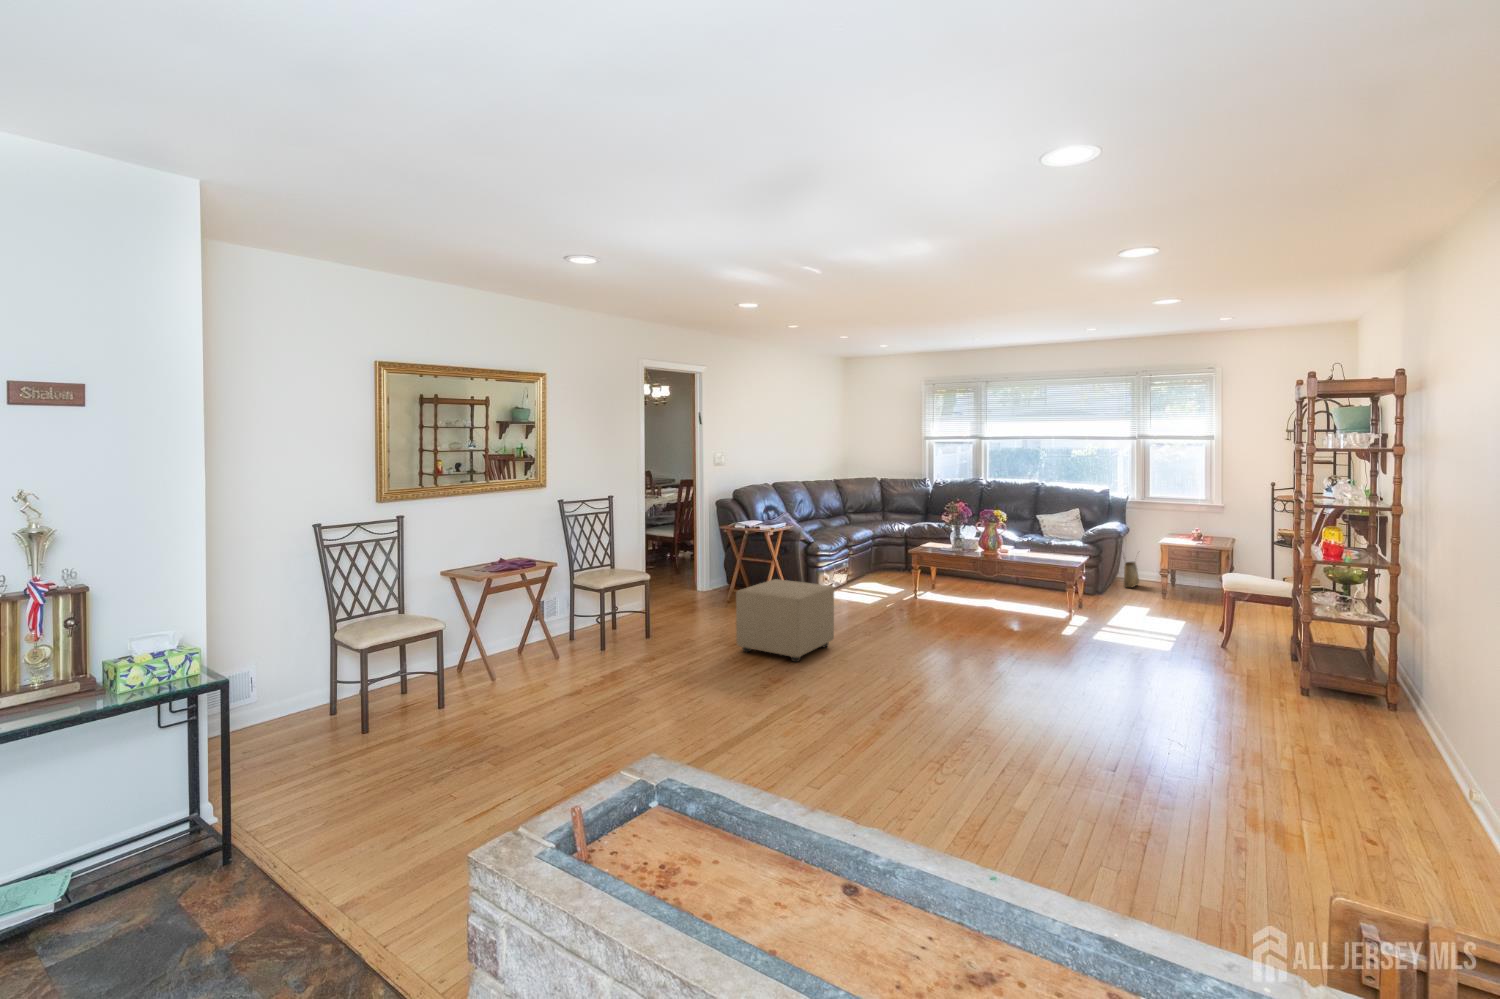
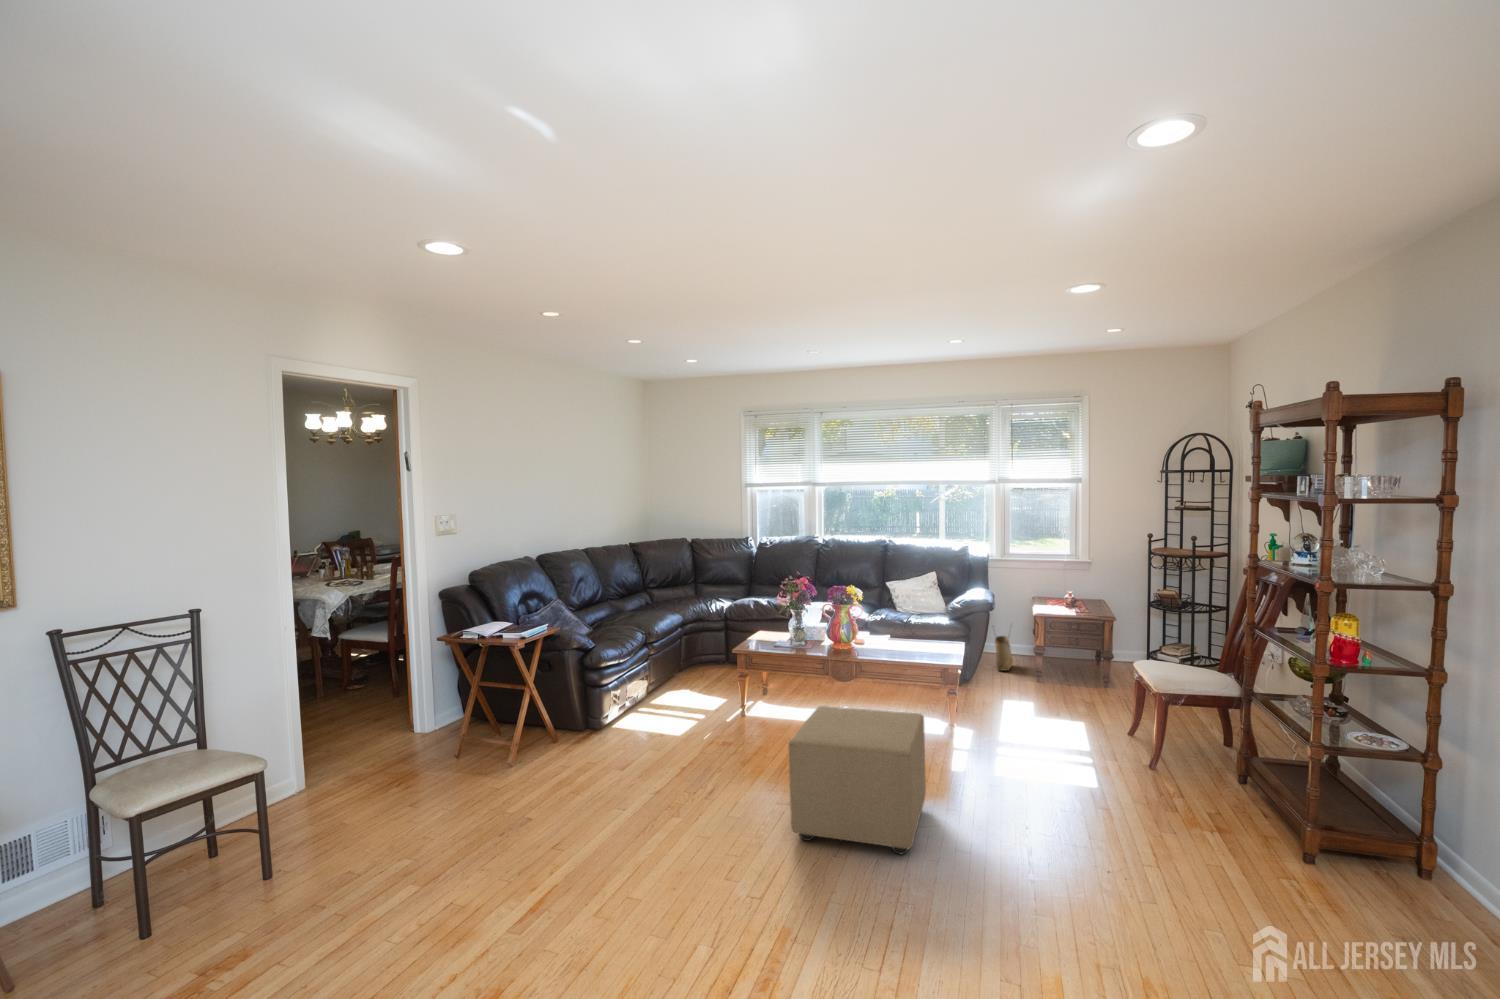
ottoman: present [736,579,834,662] -> present [789,706,926,854]

